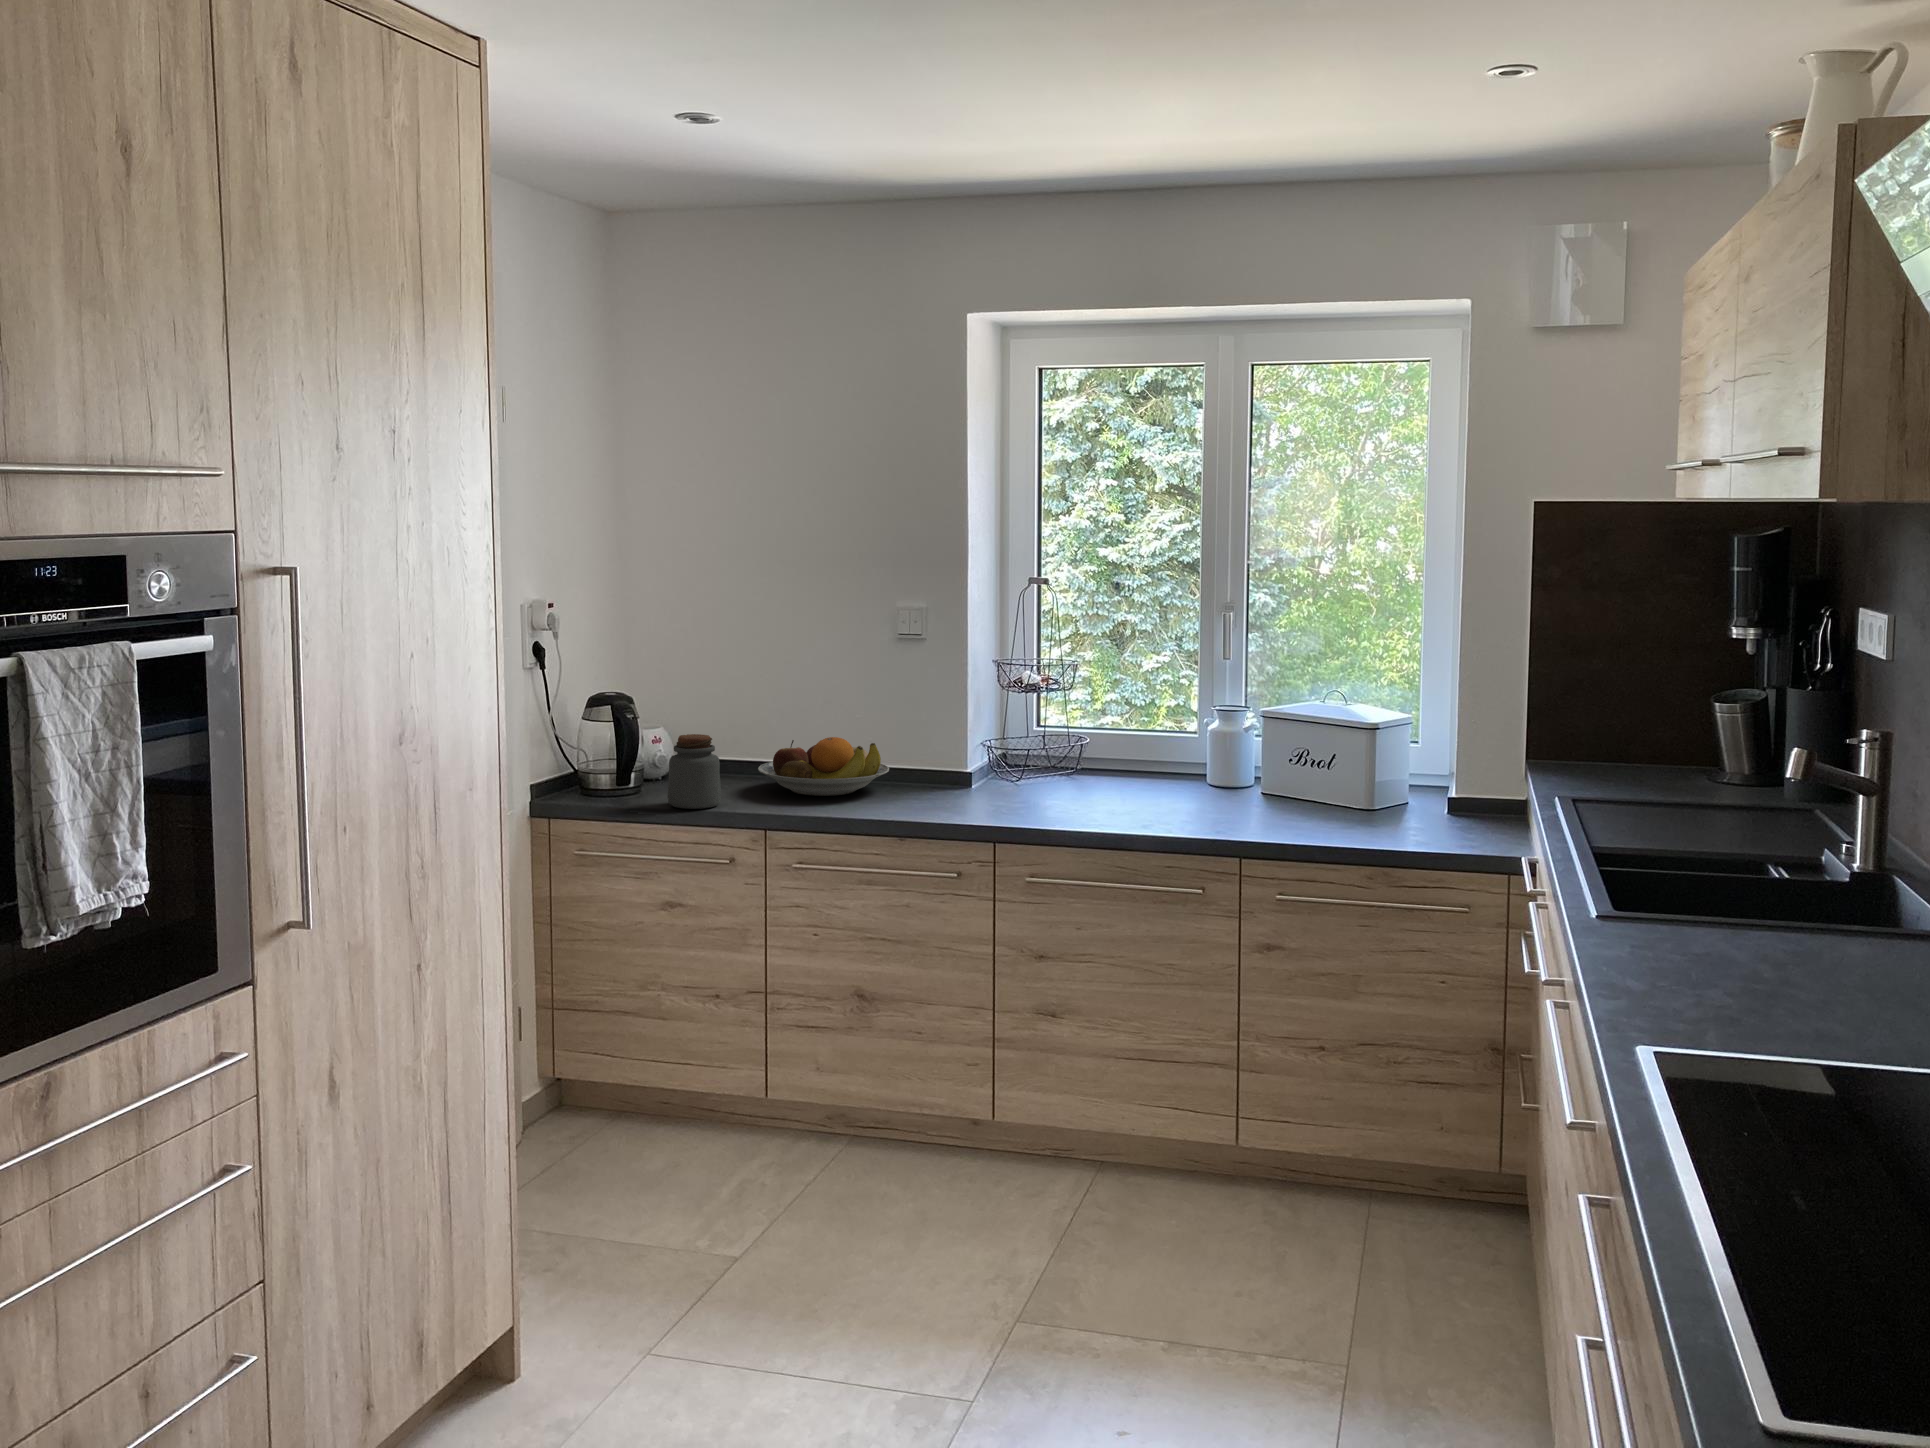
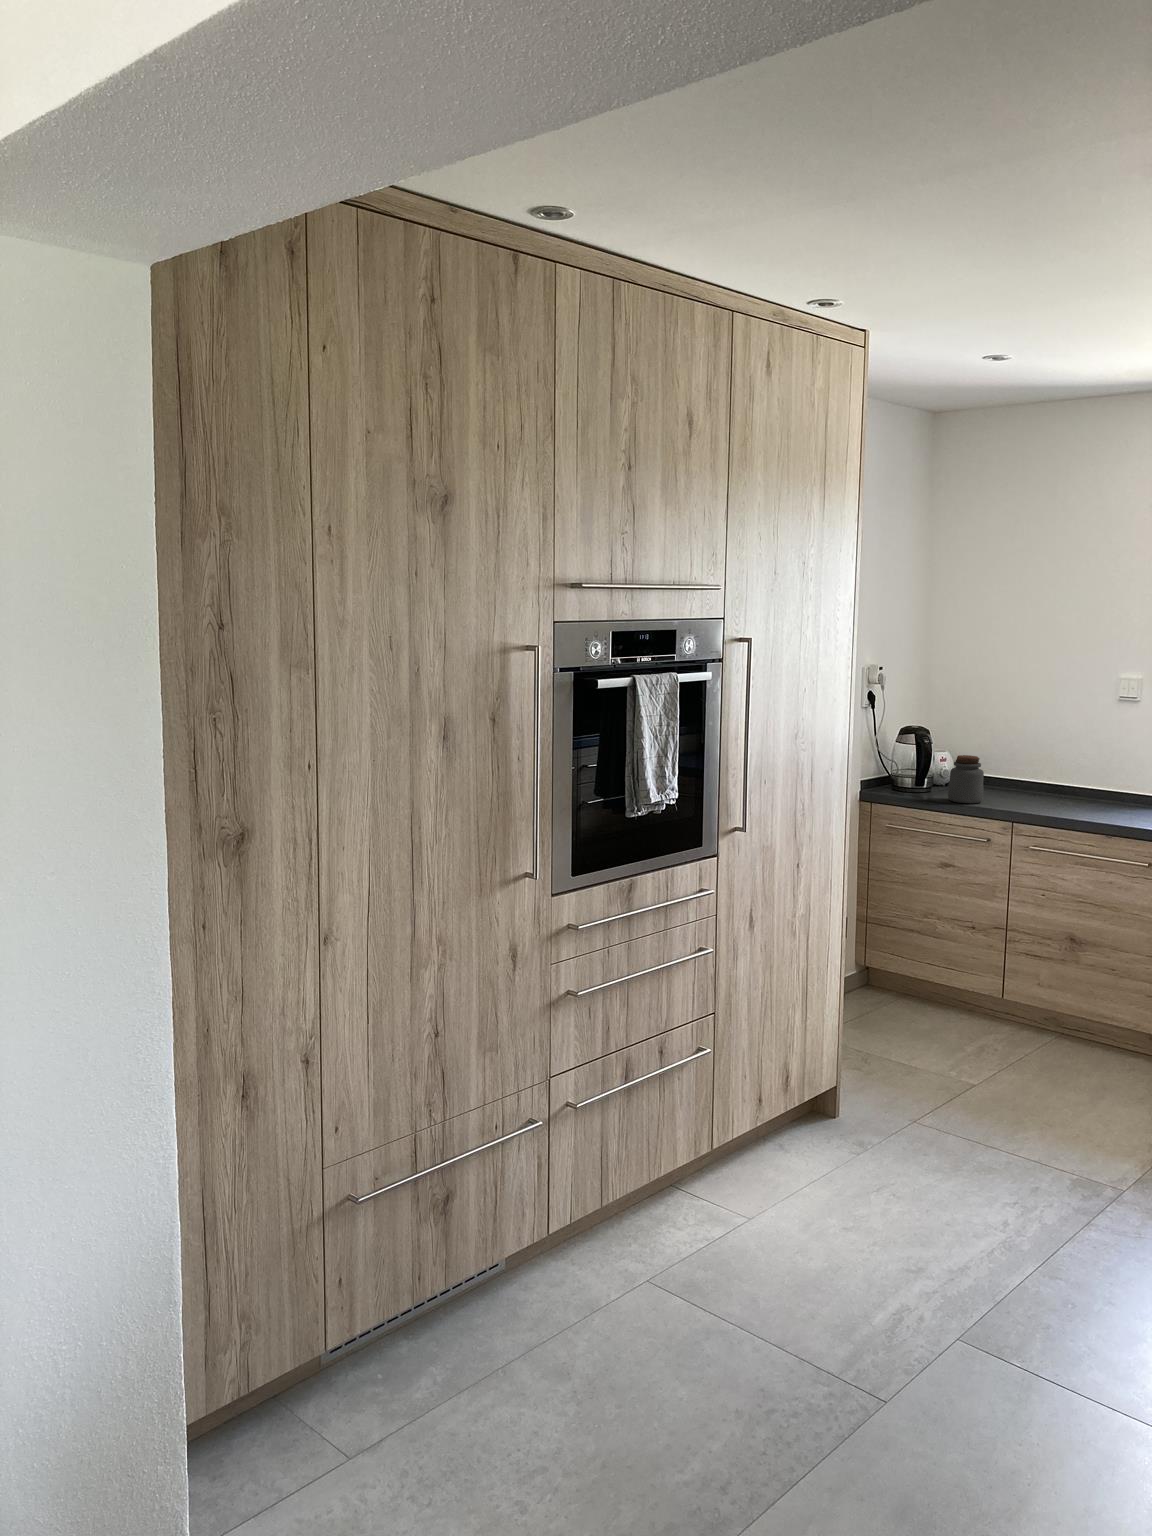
fruit bowl: present [758,737,889,796] -> none [1010,764,1104,803]

